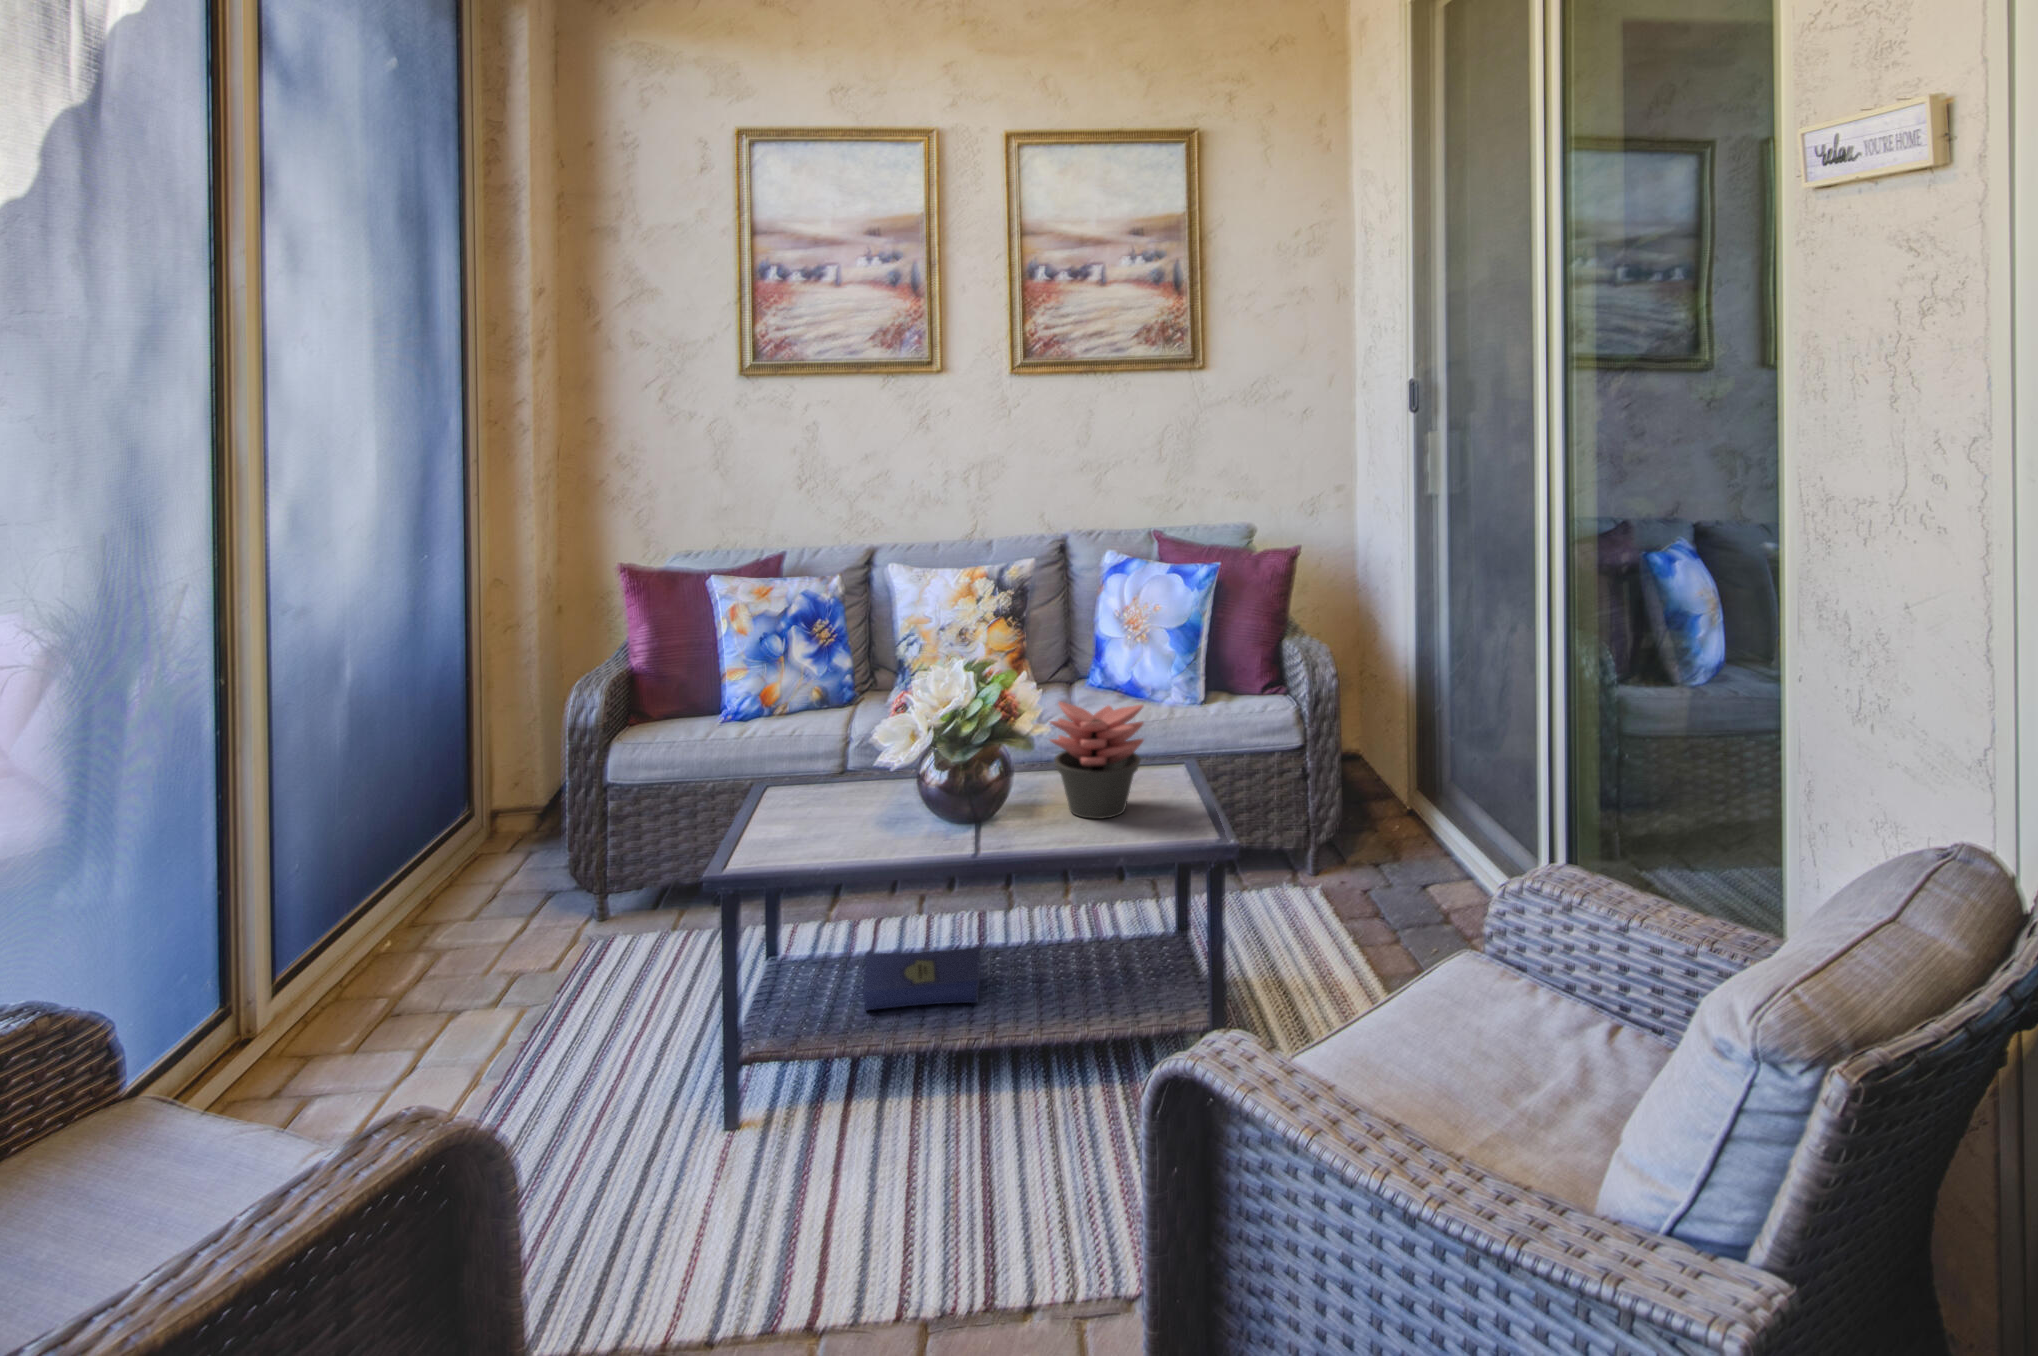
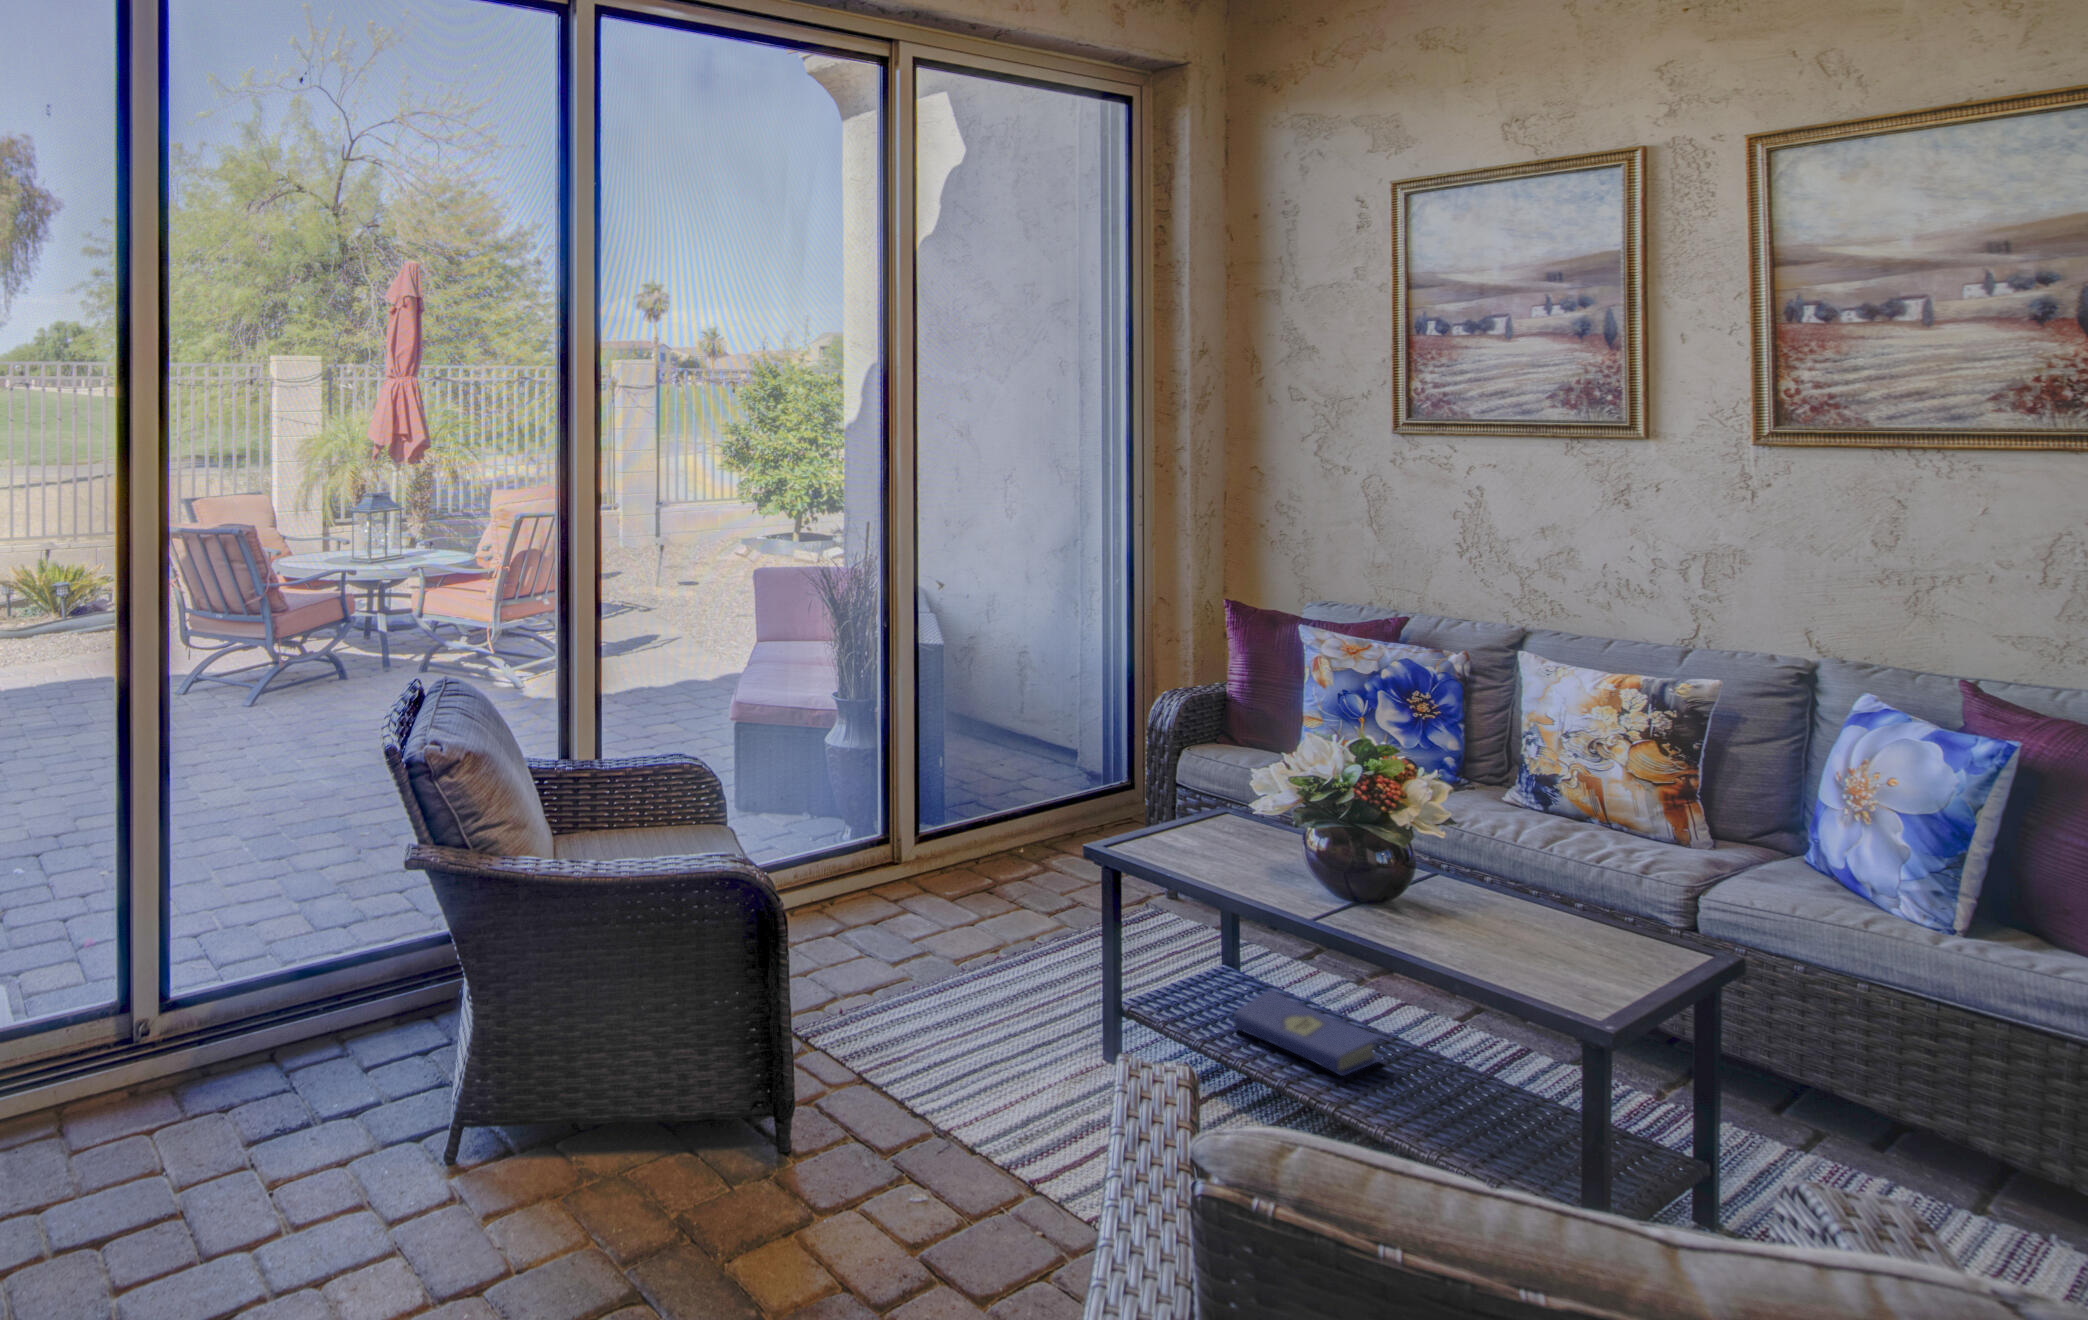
succulent plant: present [1050,701,1143,819] -> none [1444,821,1577,962]

